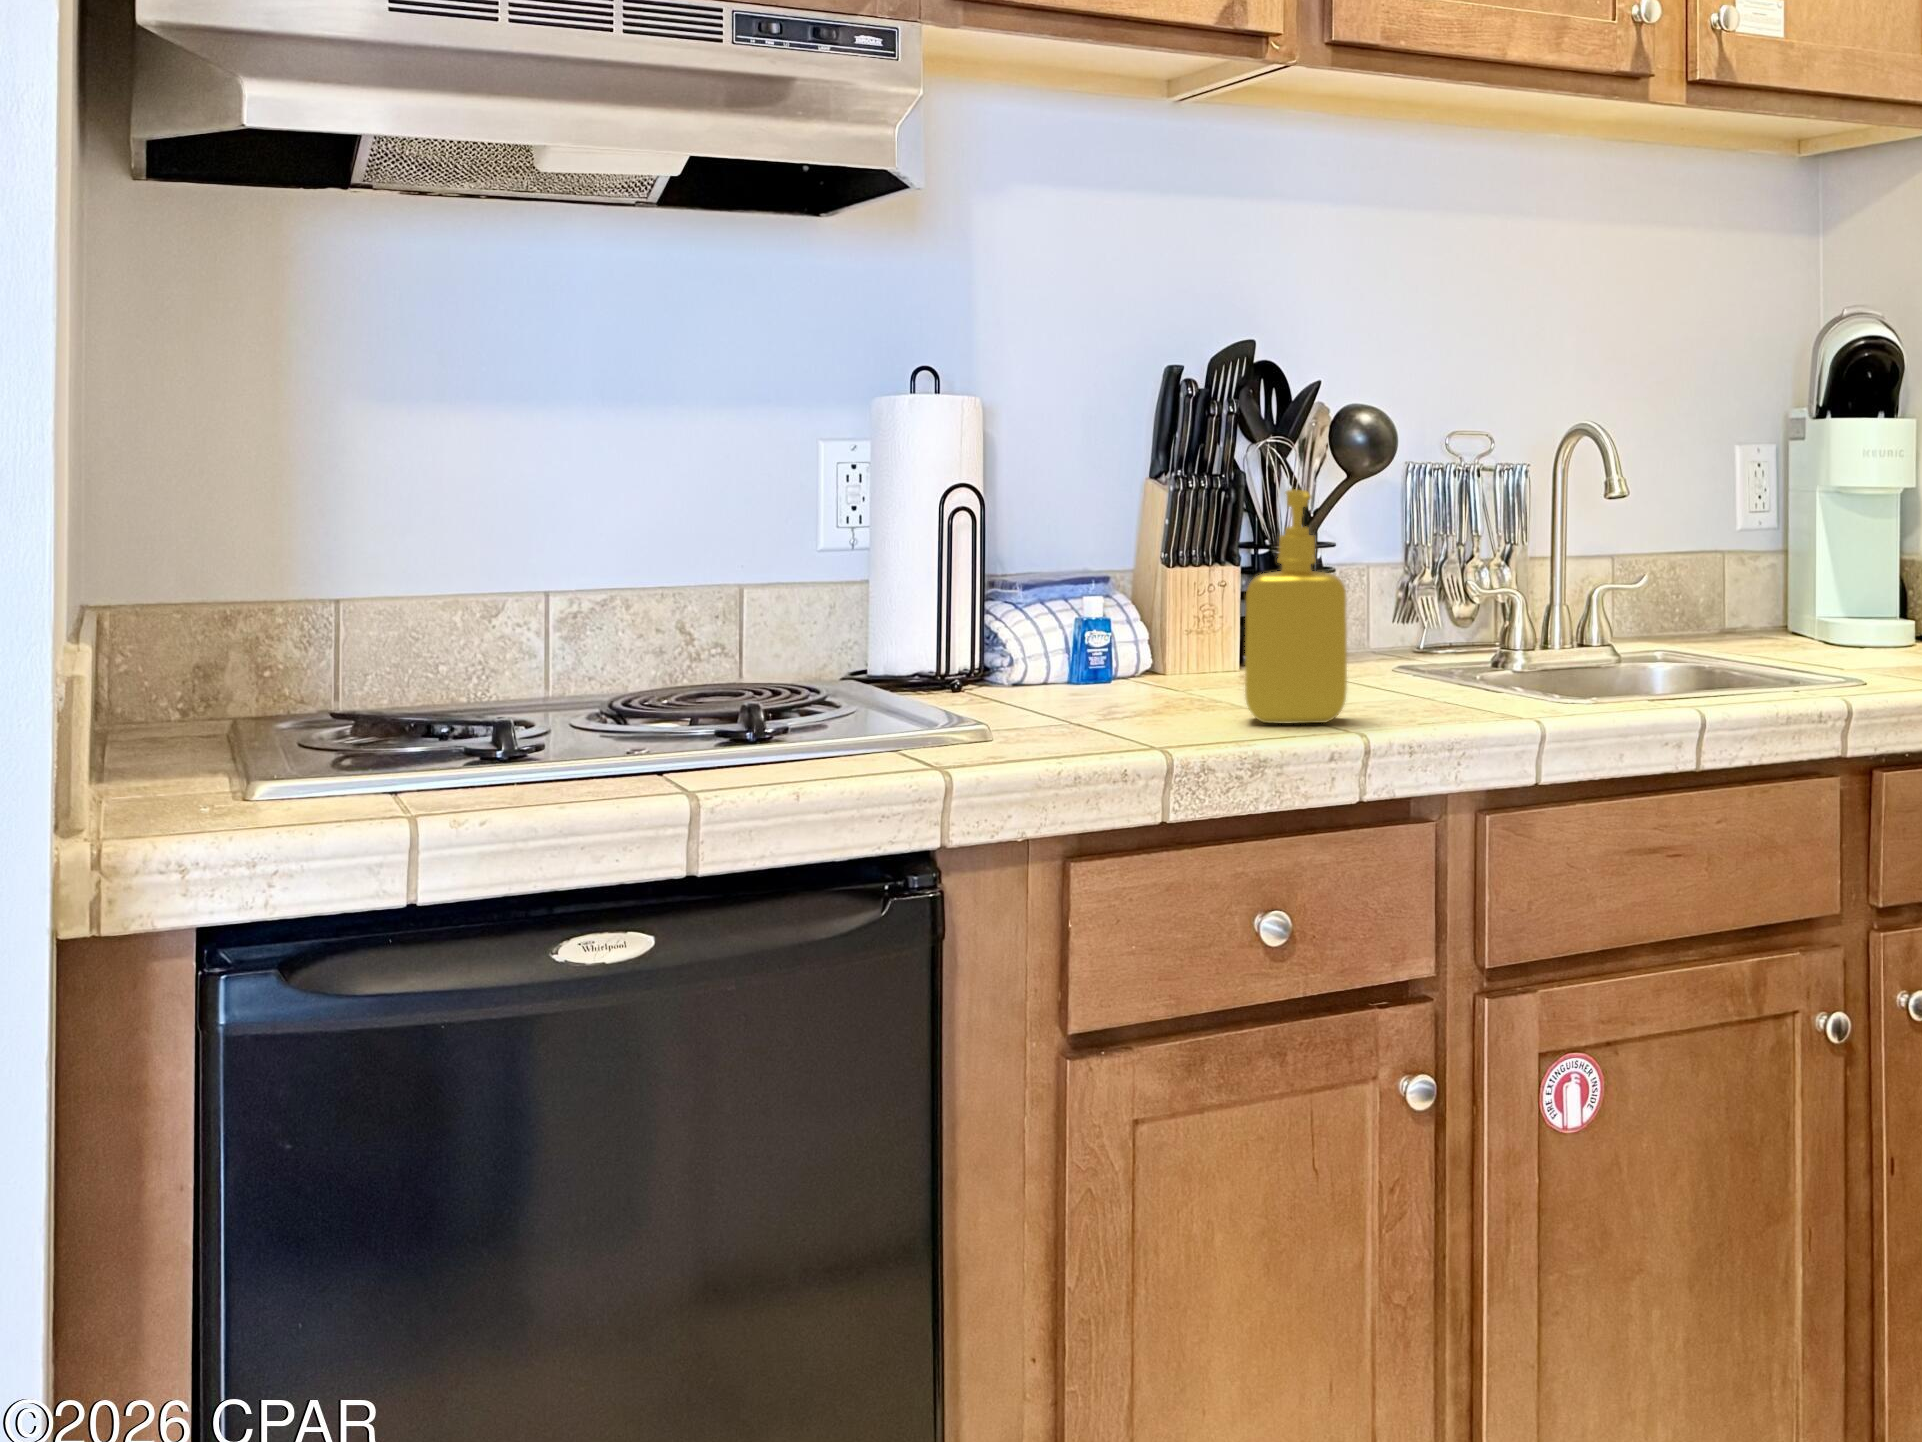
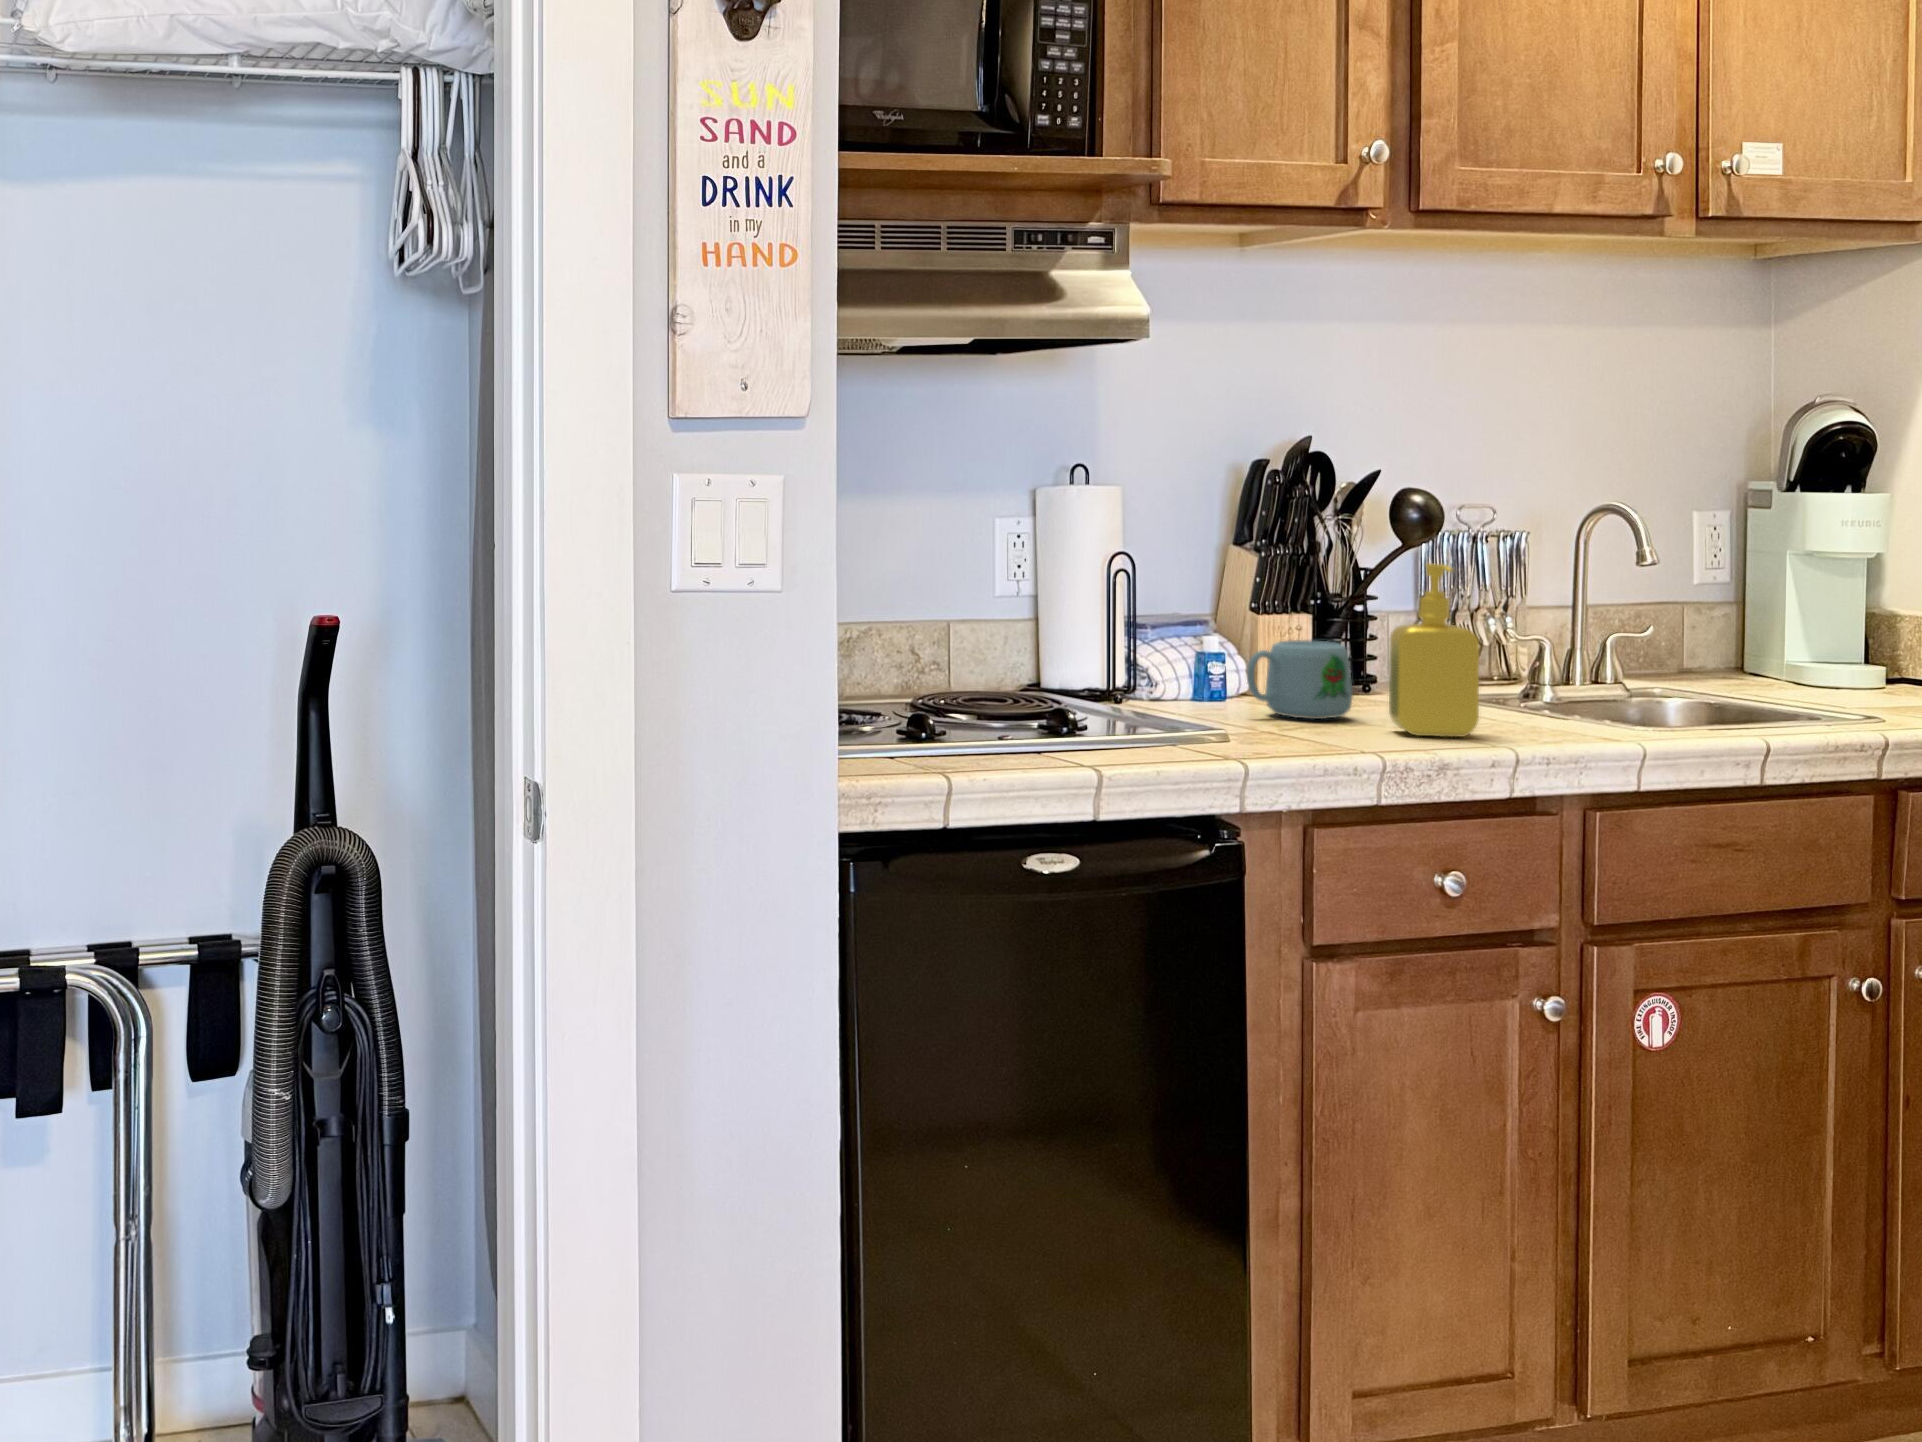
mug: none [1084,599,1229,704] -> present [1247,640,1353,719]

